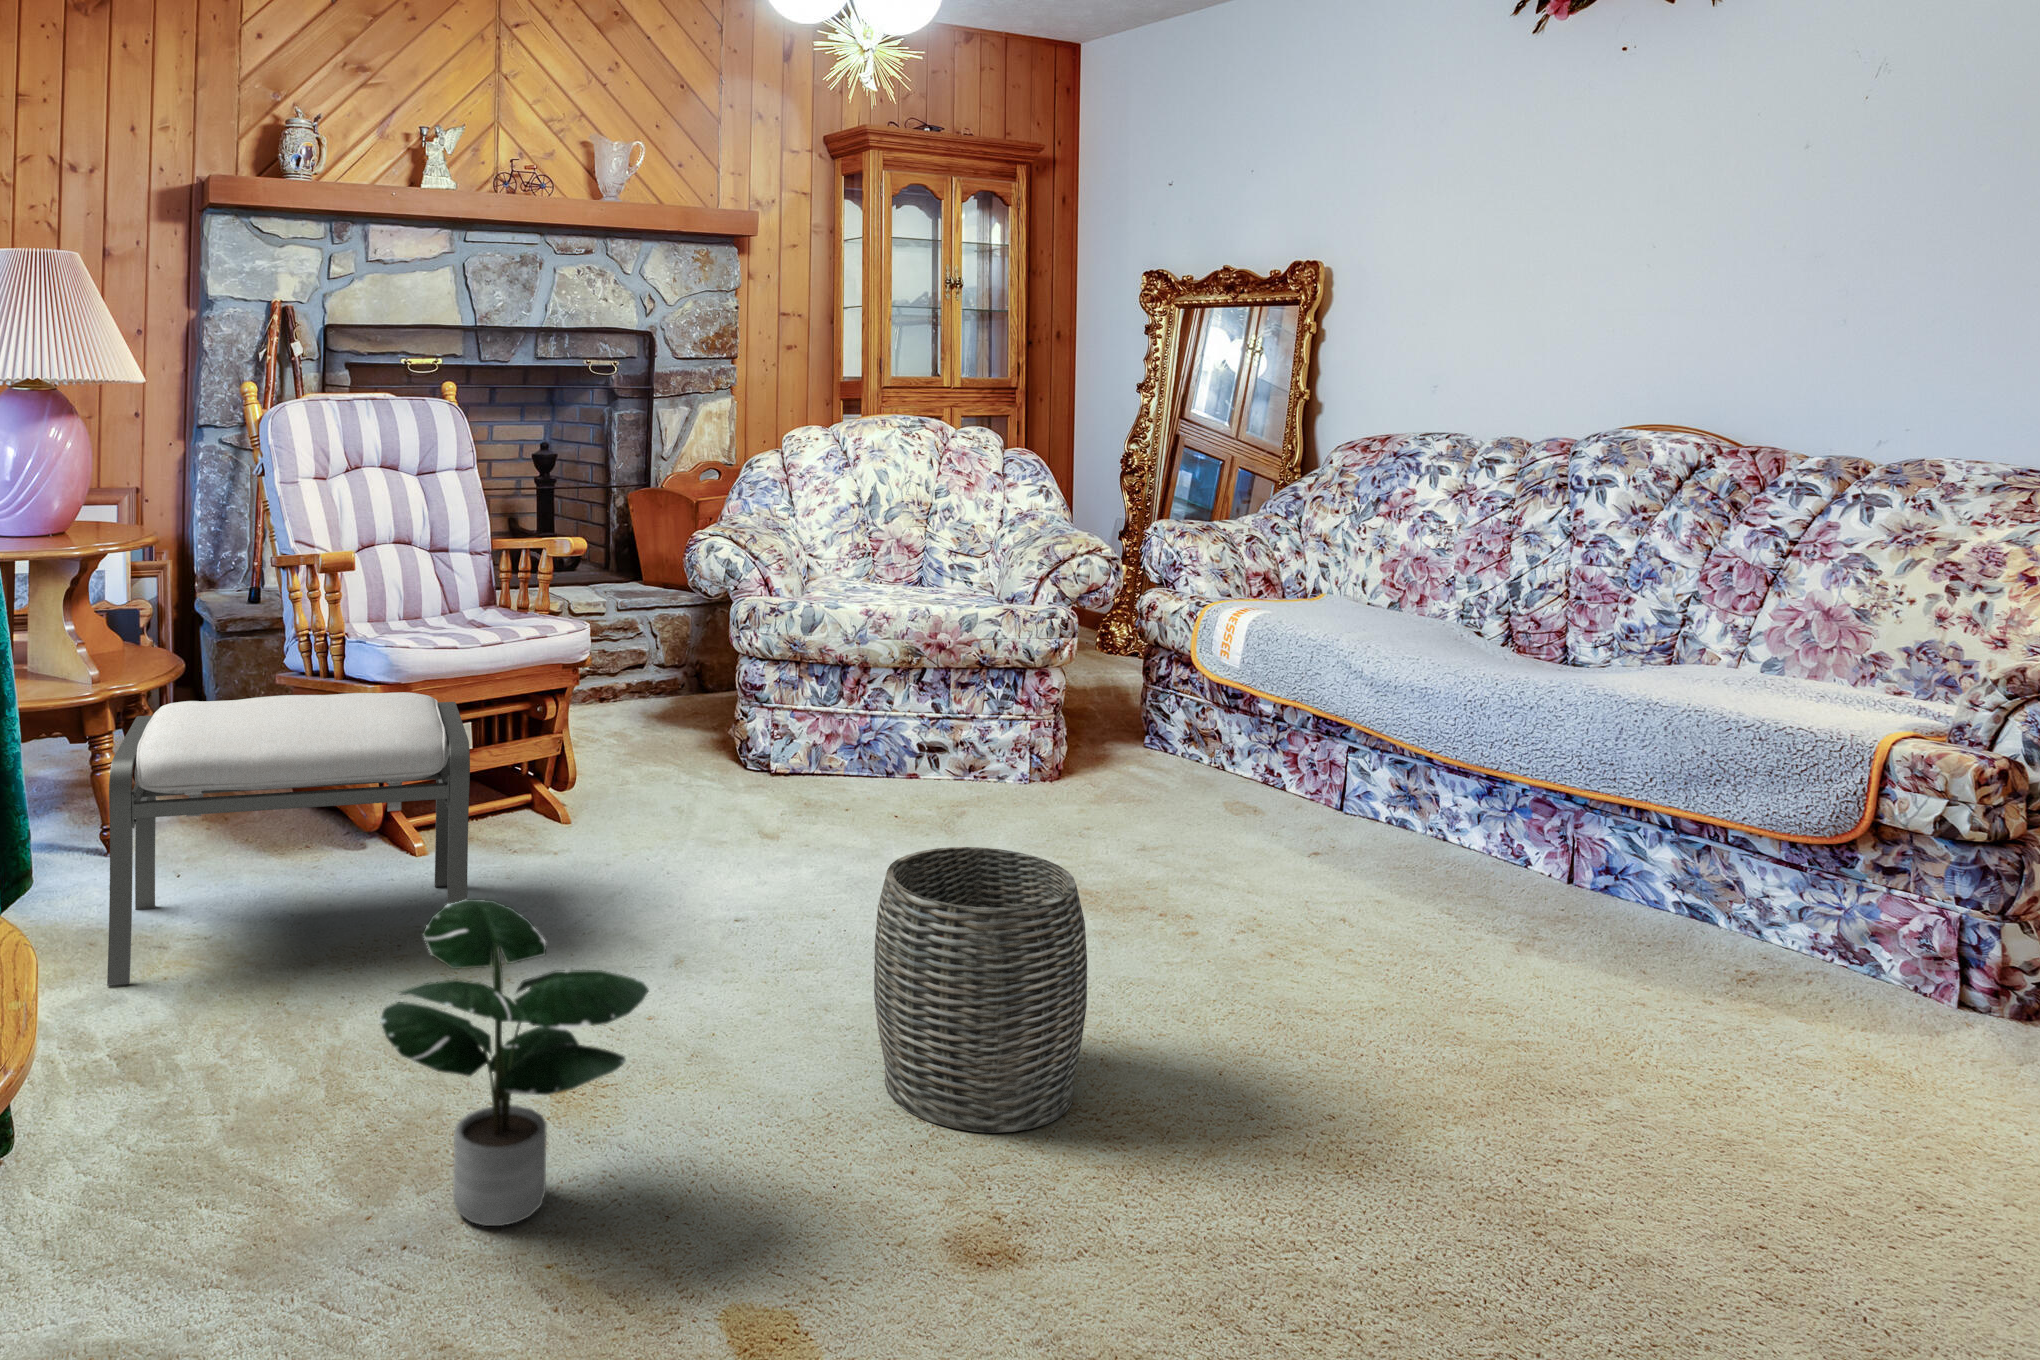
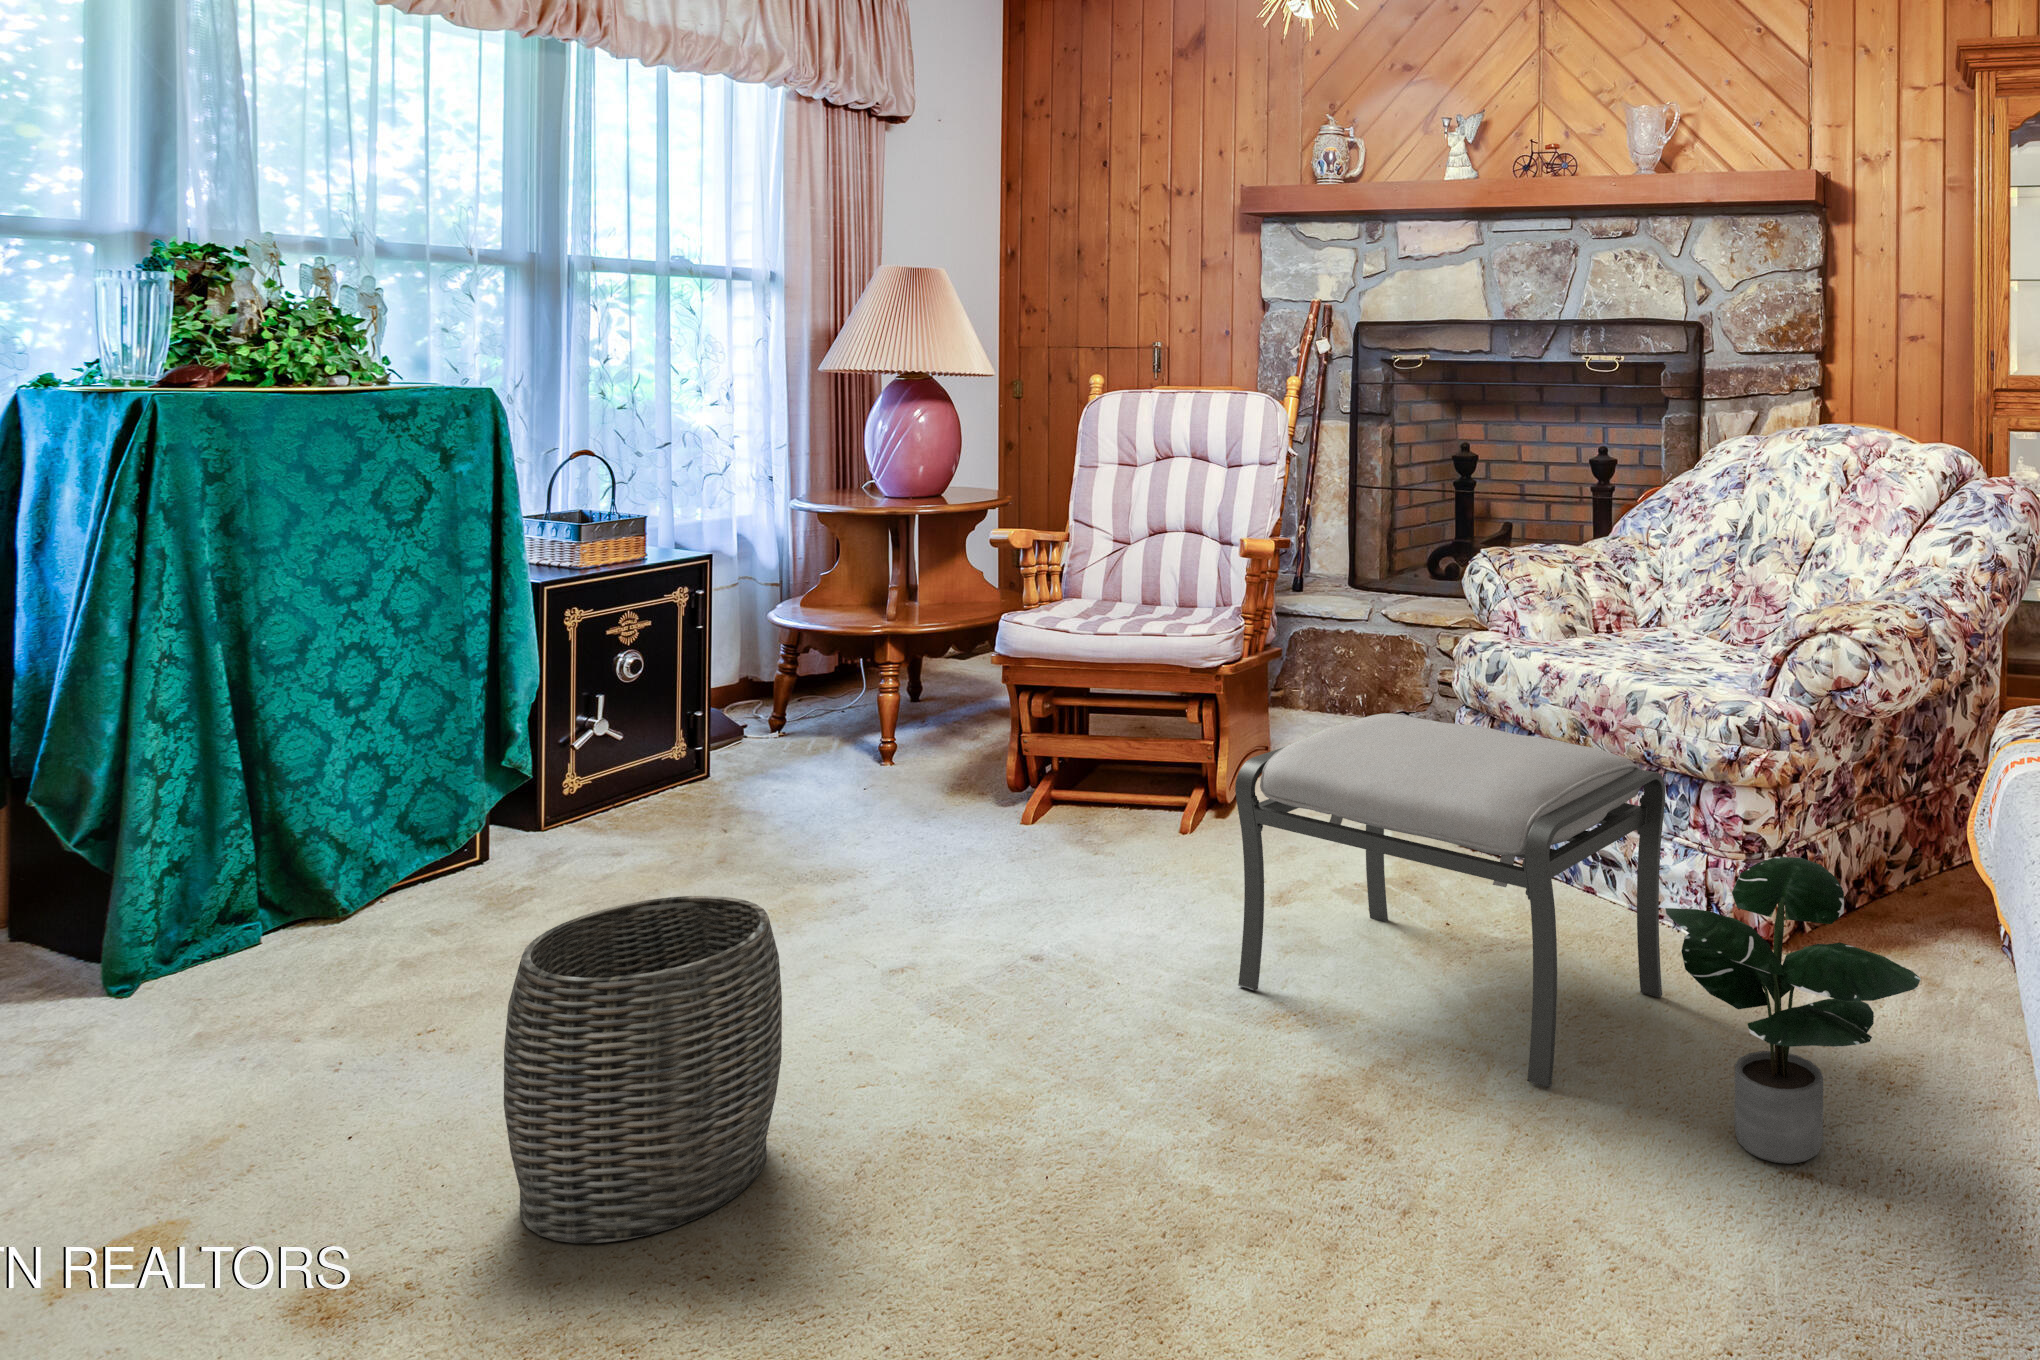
ottoman: present [107,692,470,986] -> present [1235,713,1666,1087]
potted plant: present [381,899,649,1226] -> present [1665,857,1921,1164]

